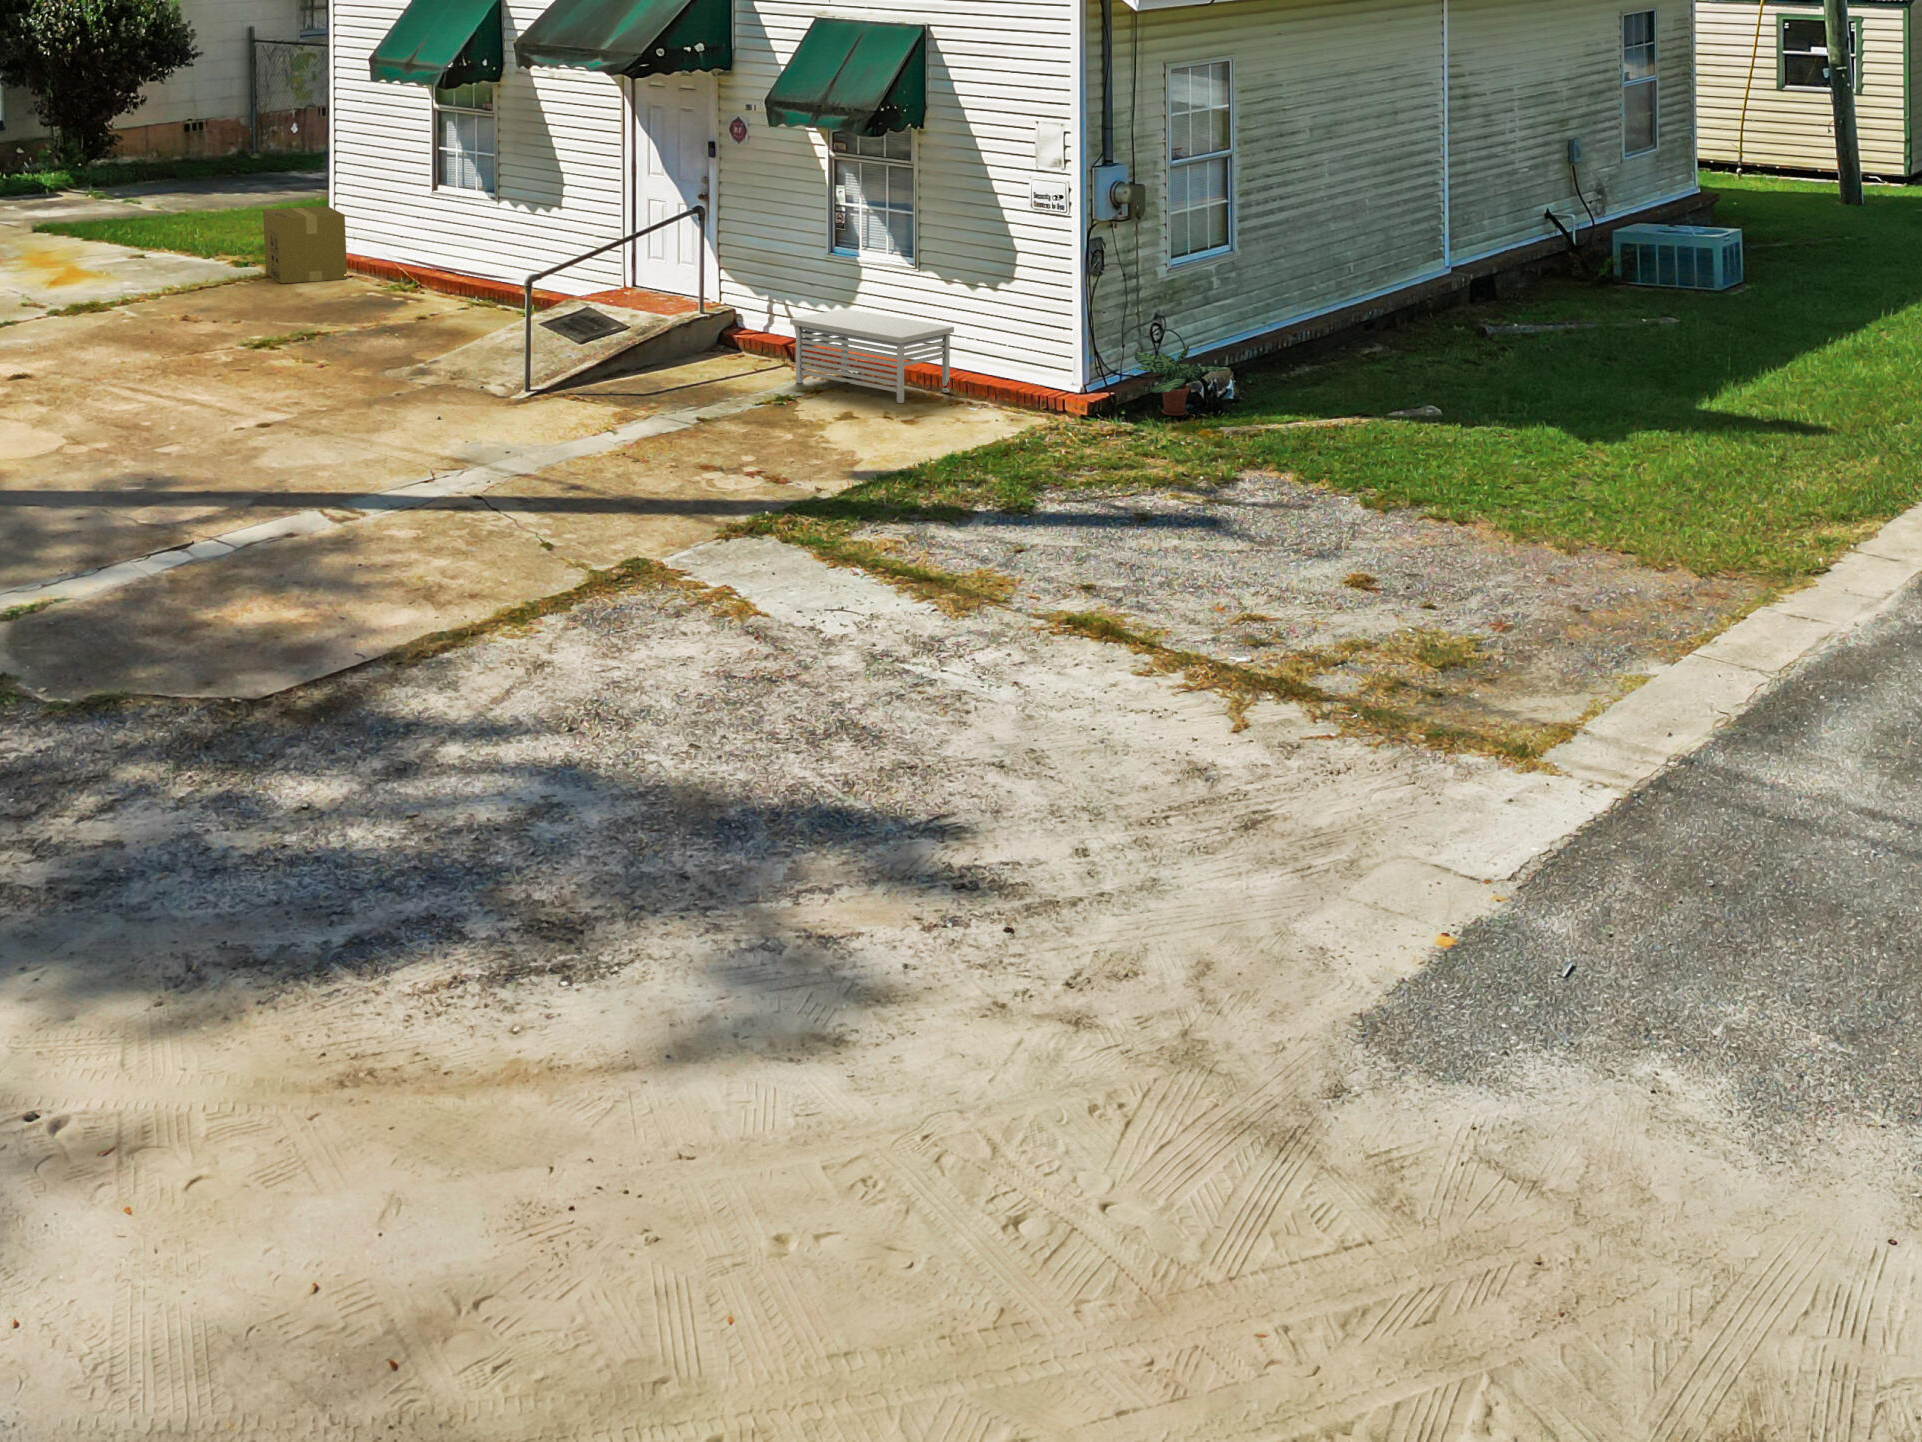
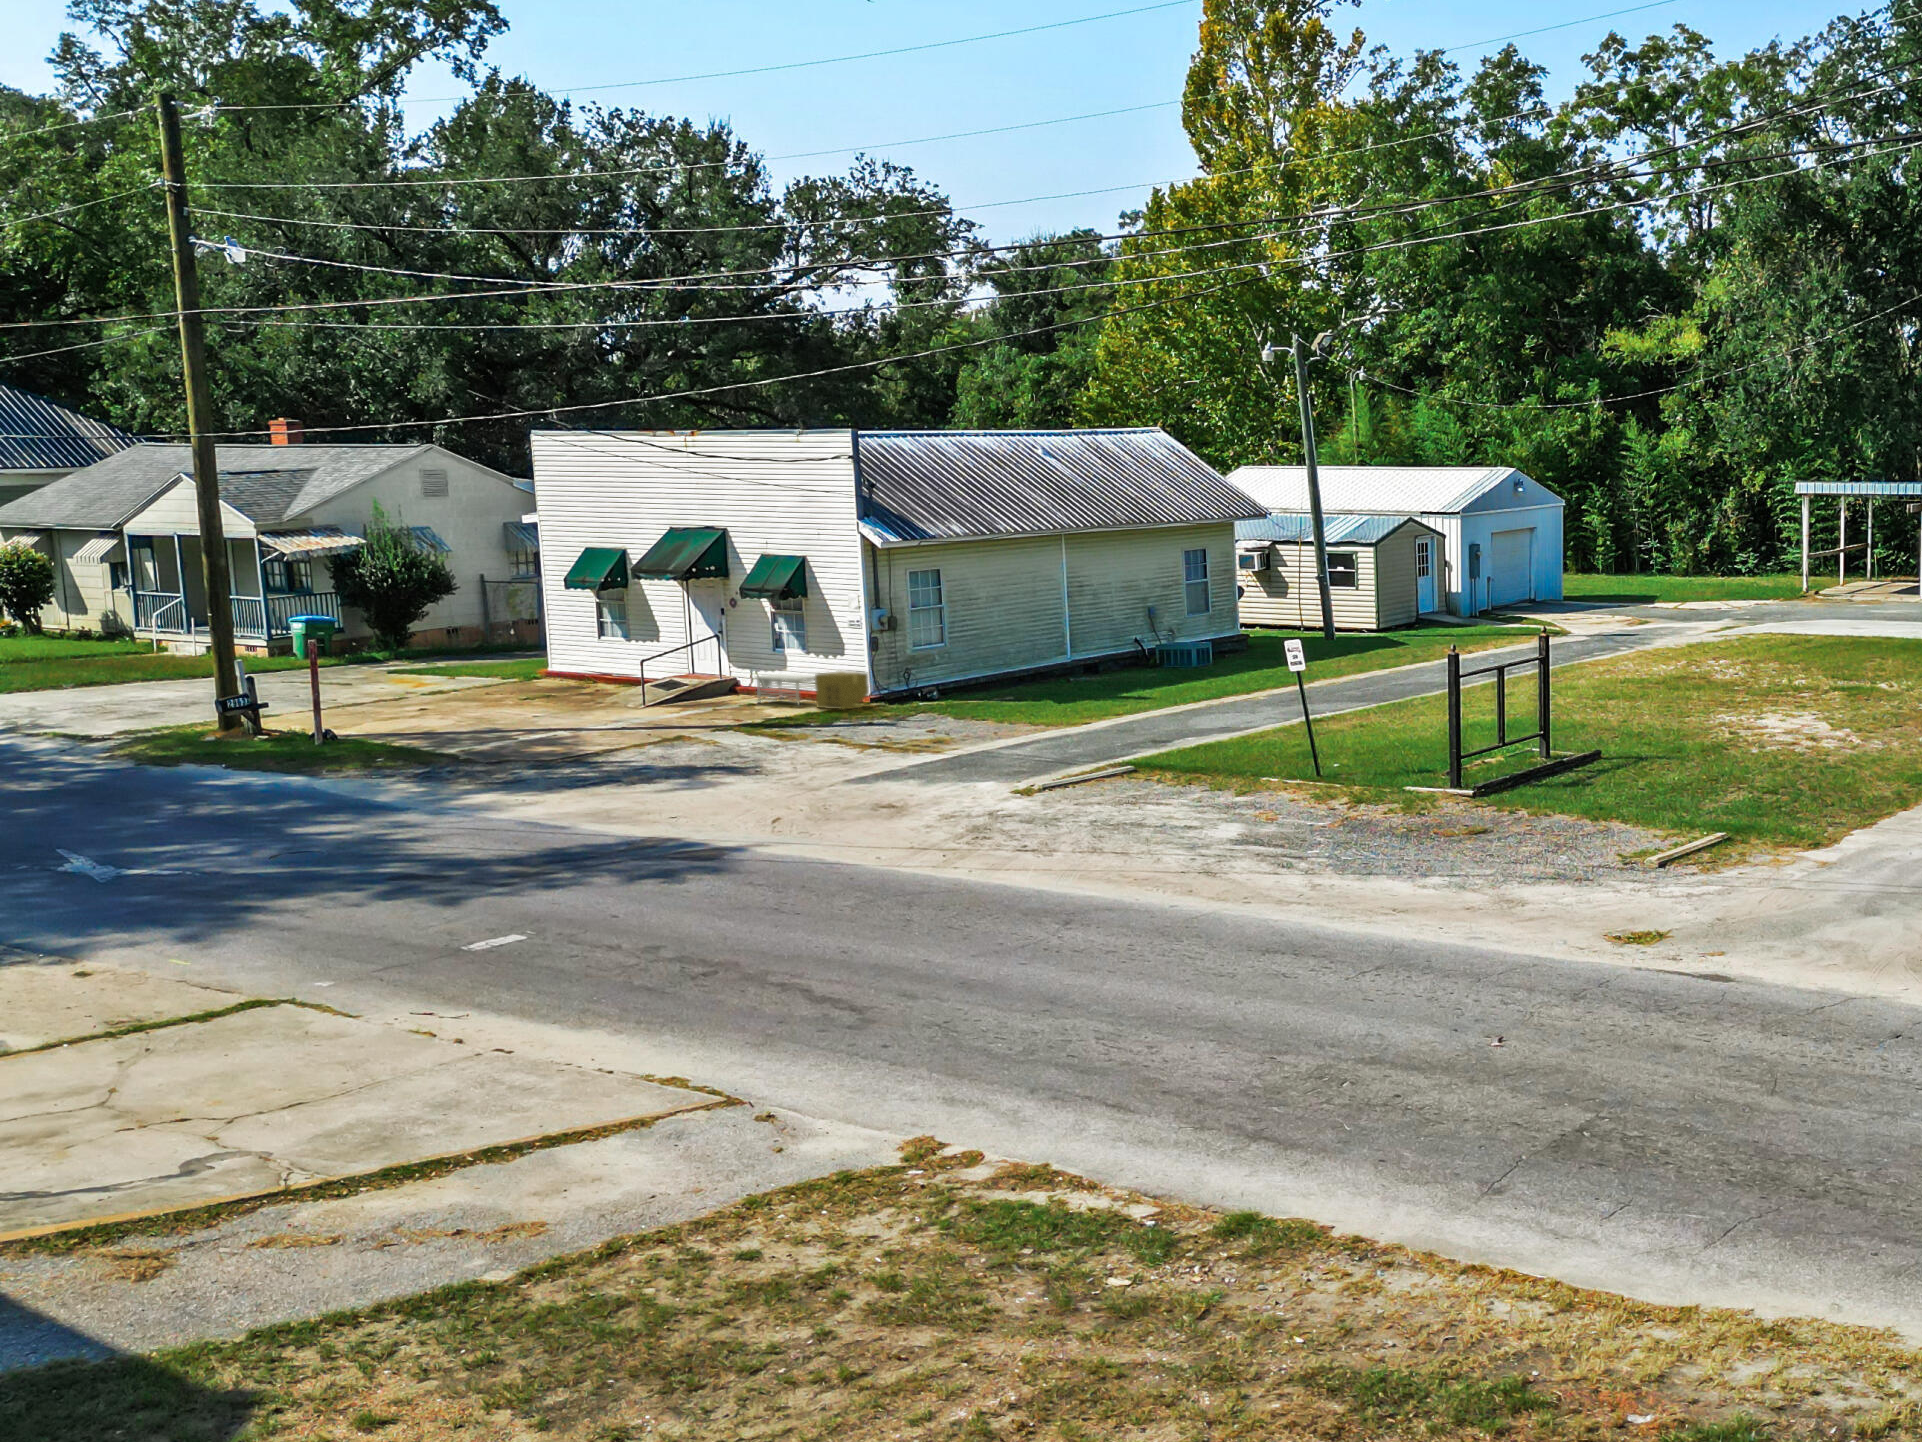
cardboard box: present [263,206,347,283] -> present [815,671,870,709]
potted plant: present [1135,346,1230,416] -> none [890,677,932,705]

